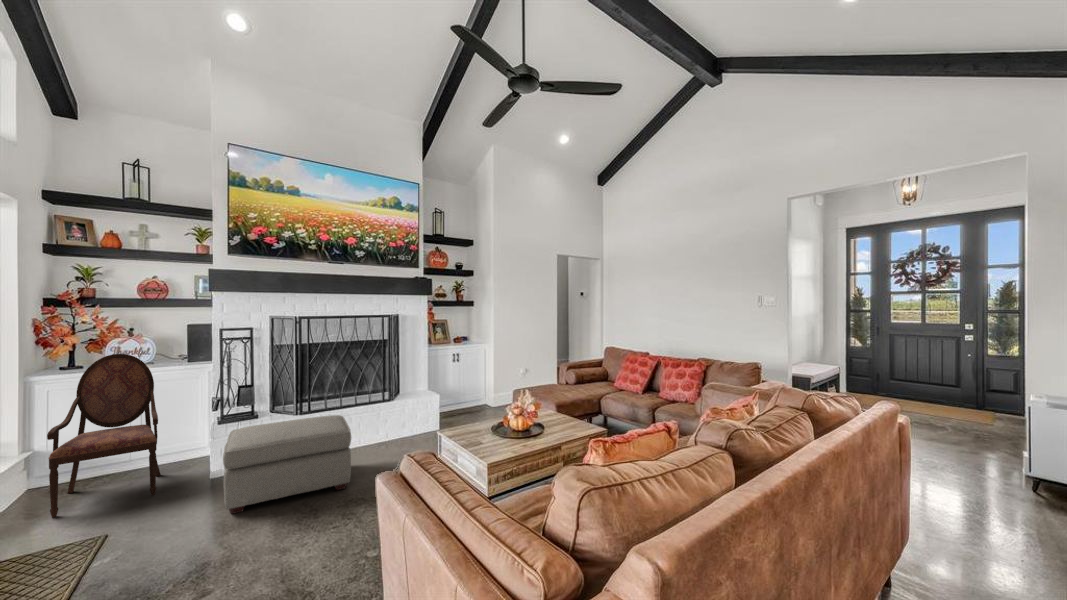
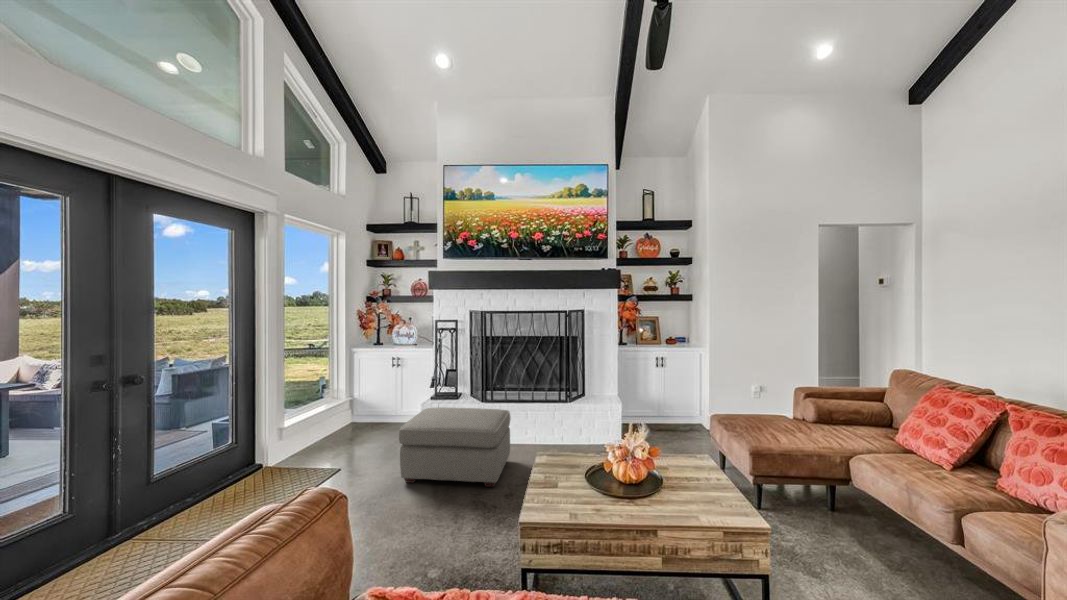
armchair: present [47,354,161,518] -> none [329,336,401,448]

